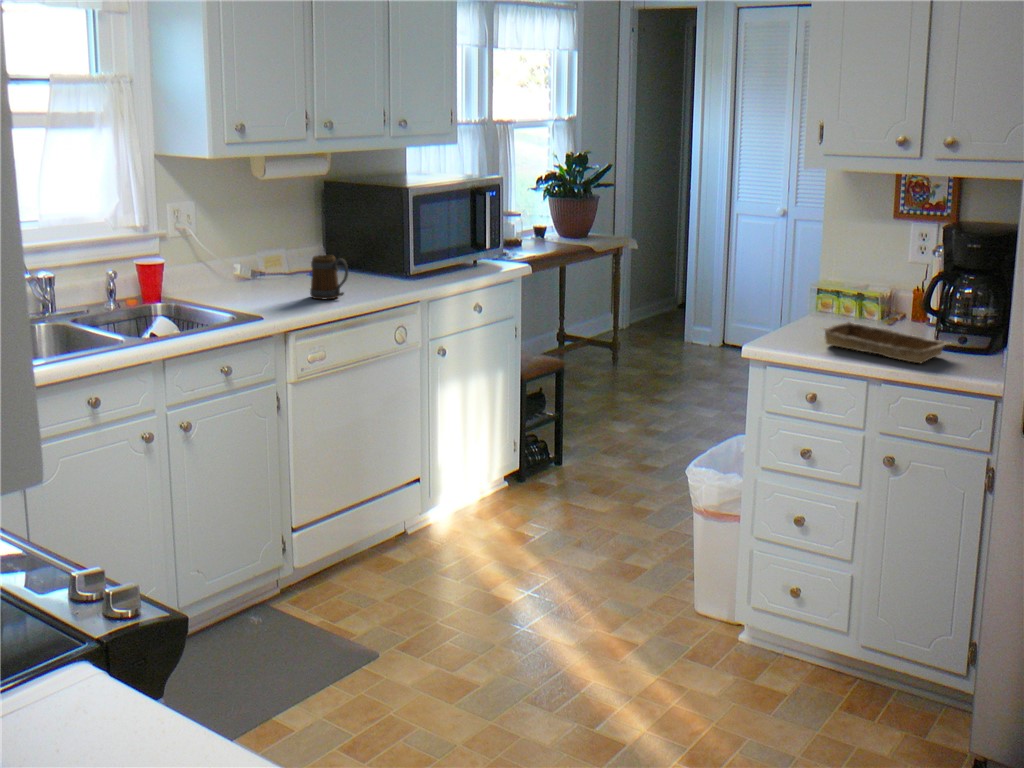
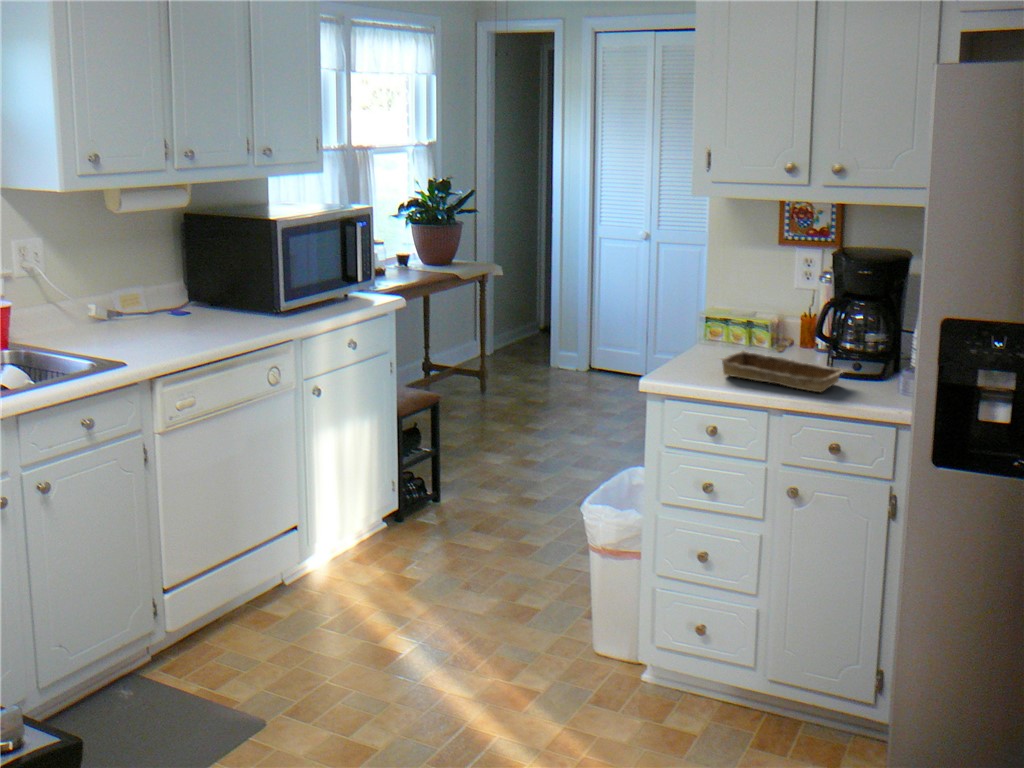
mug: present [310,255,348,299] -> none [175,292,216,340]

